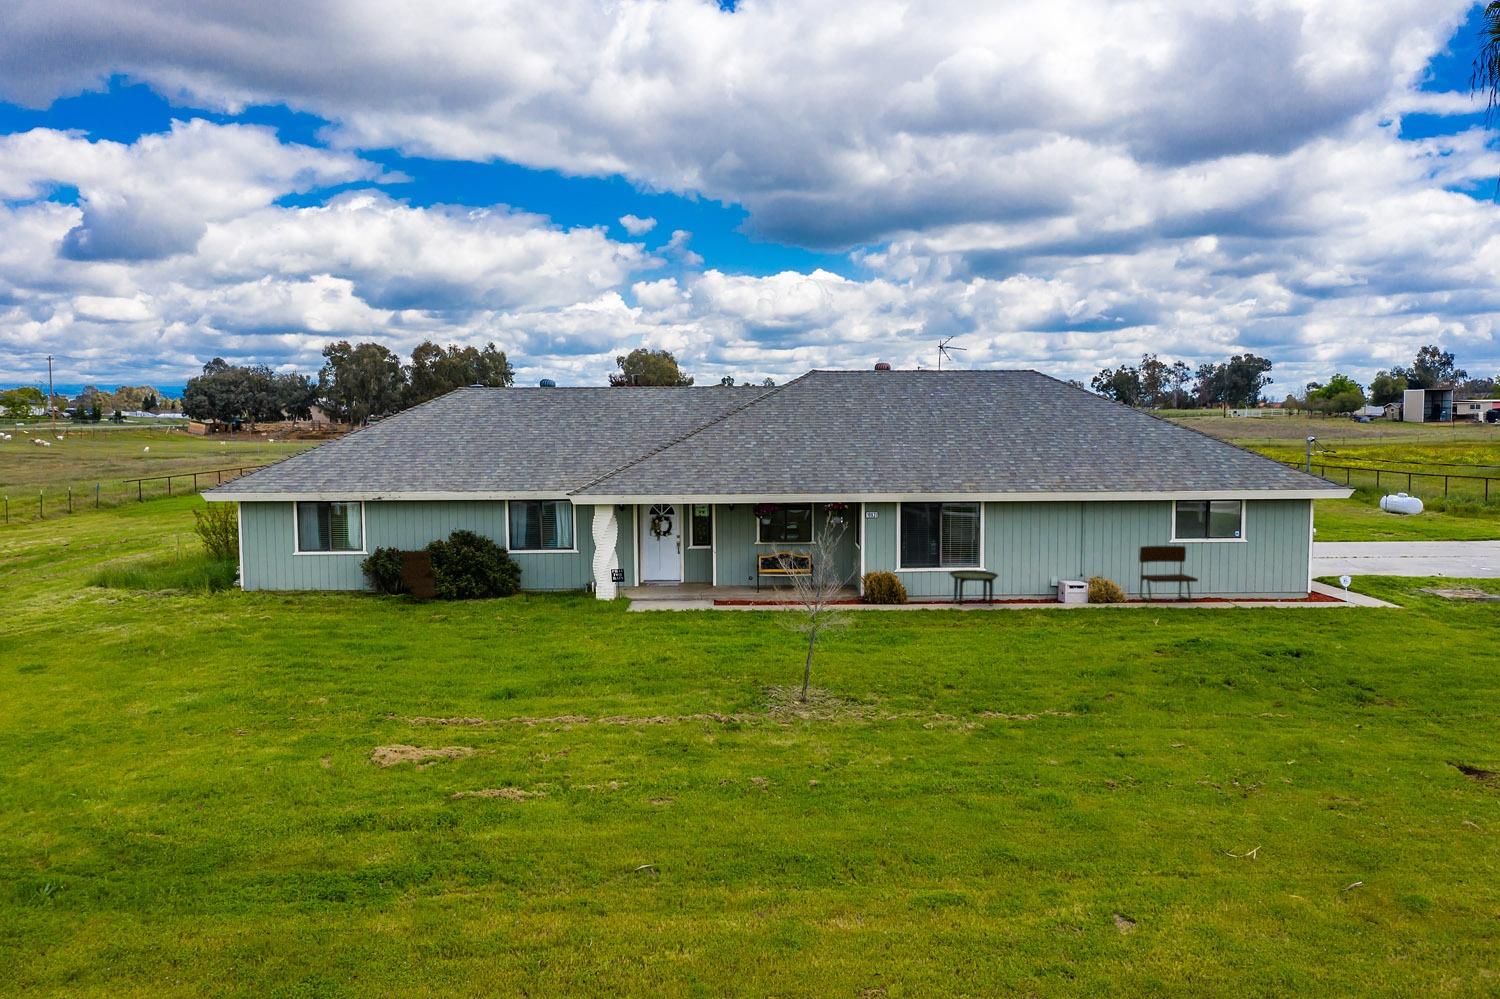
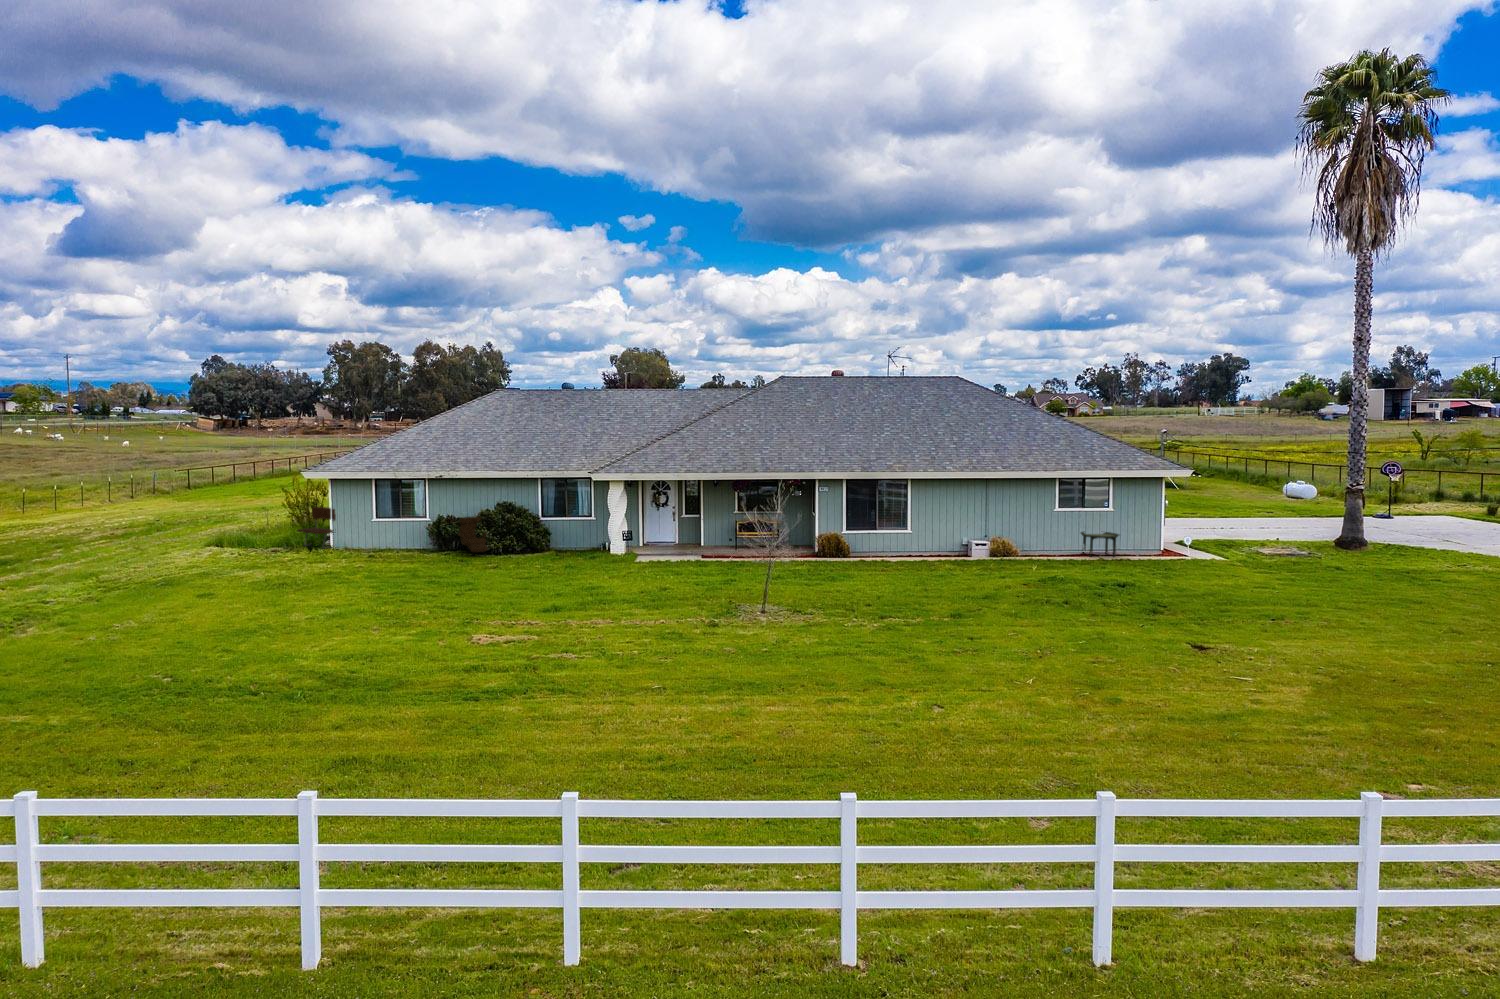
bench: present [1139,546,1198,602] -> present [297,507,336,548]
round table: present [949,570,998,605] -> present [1081,532,1119,557]

